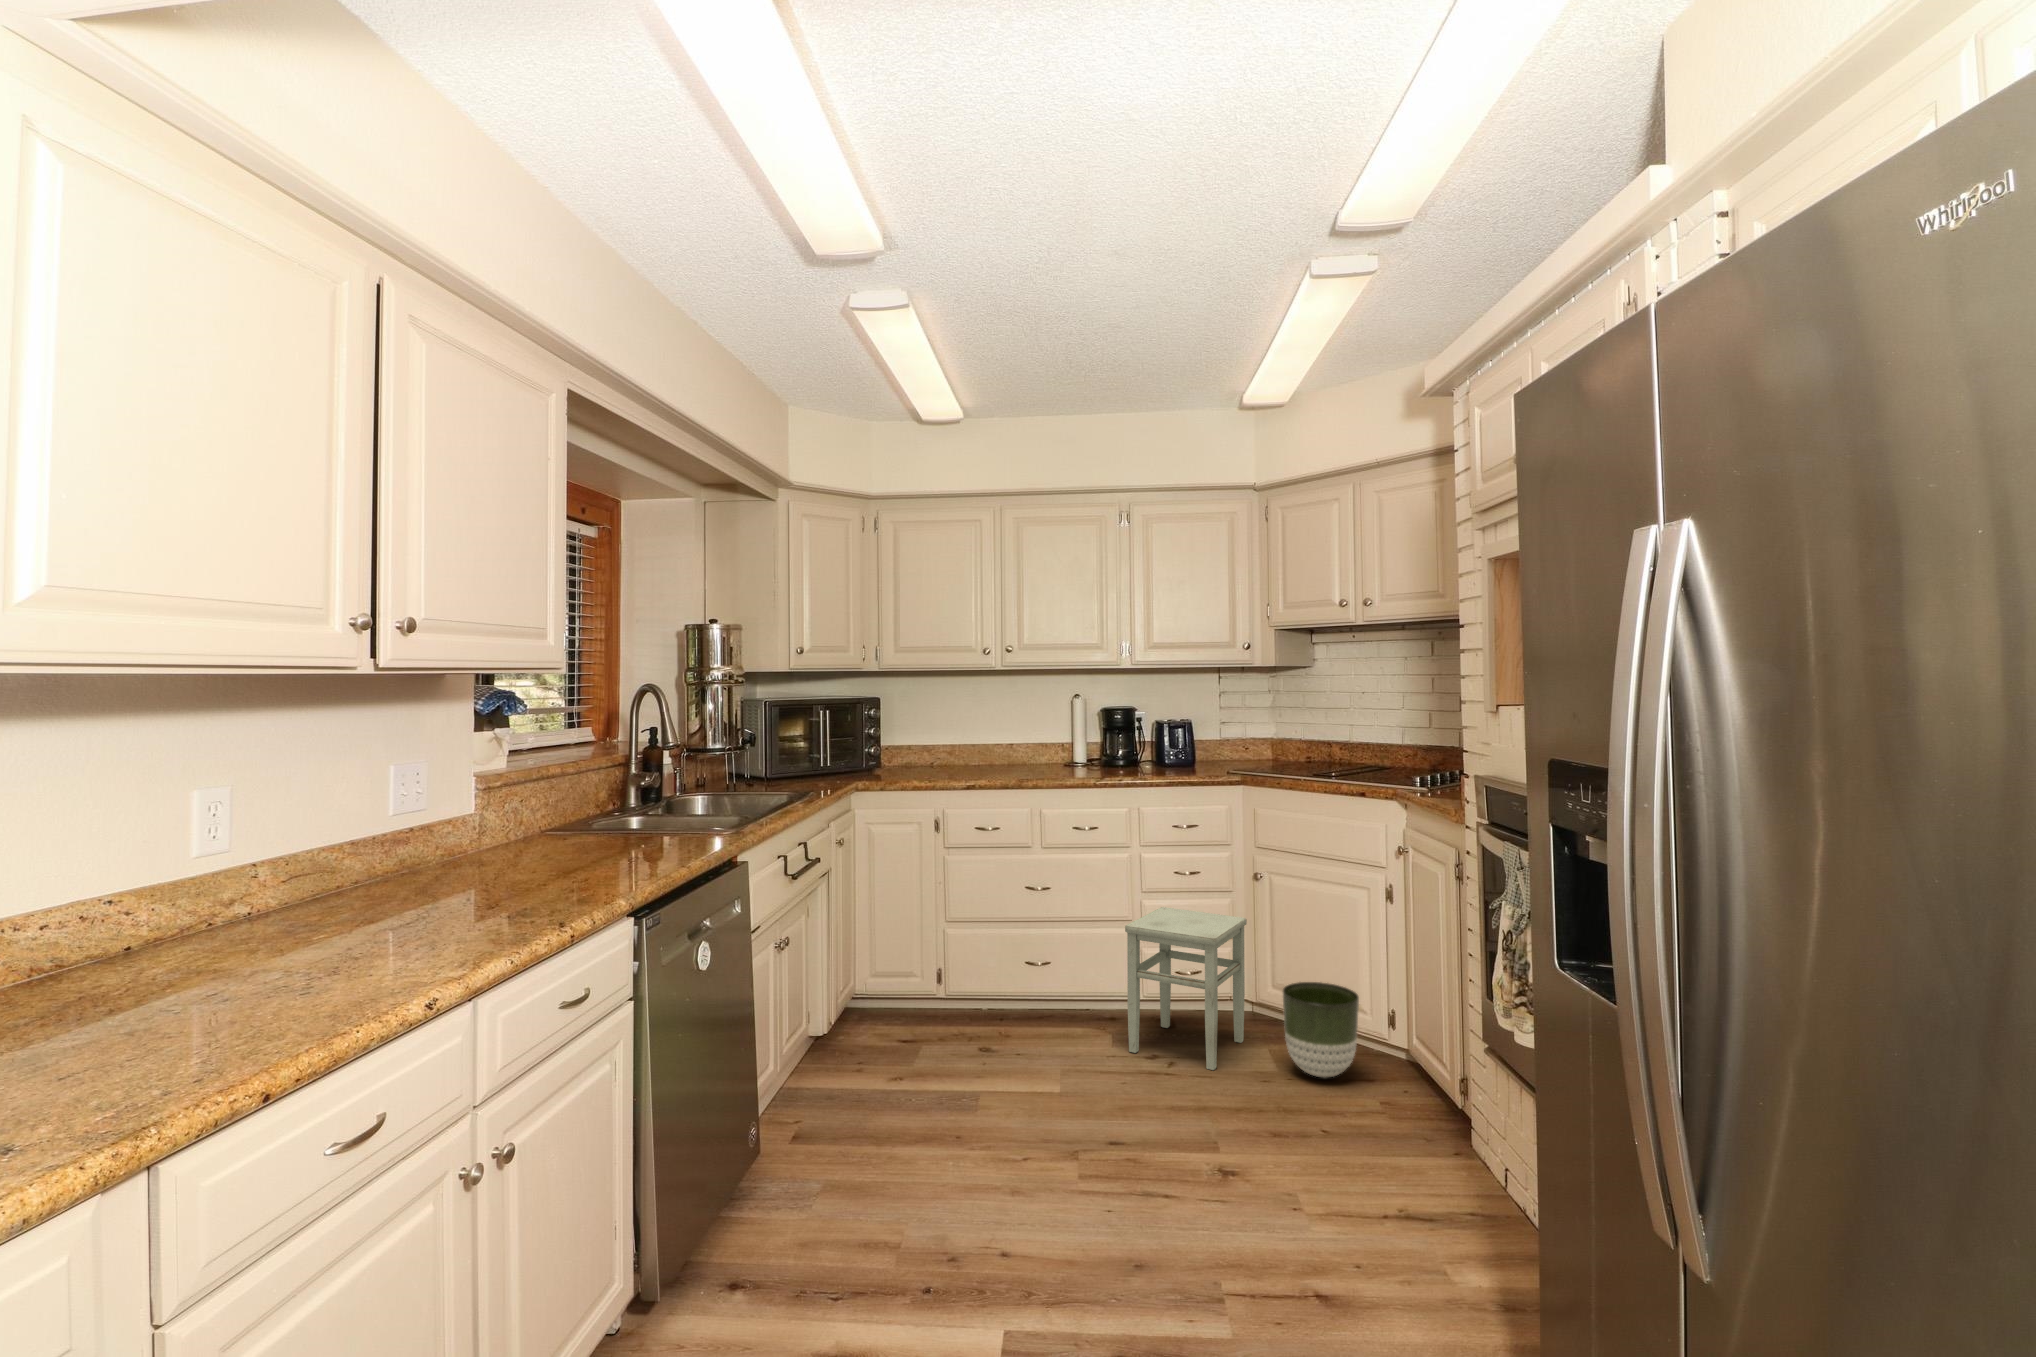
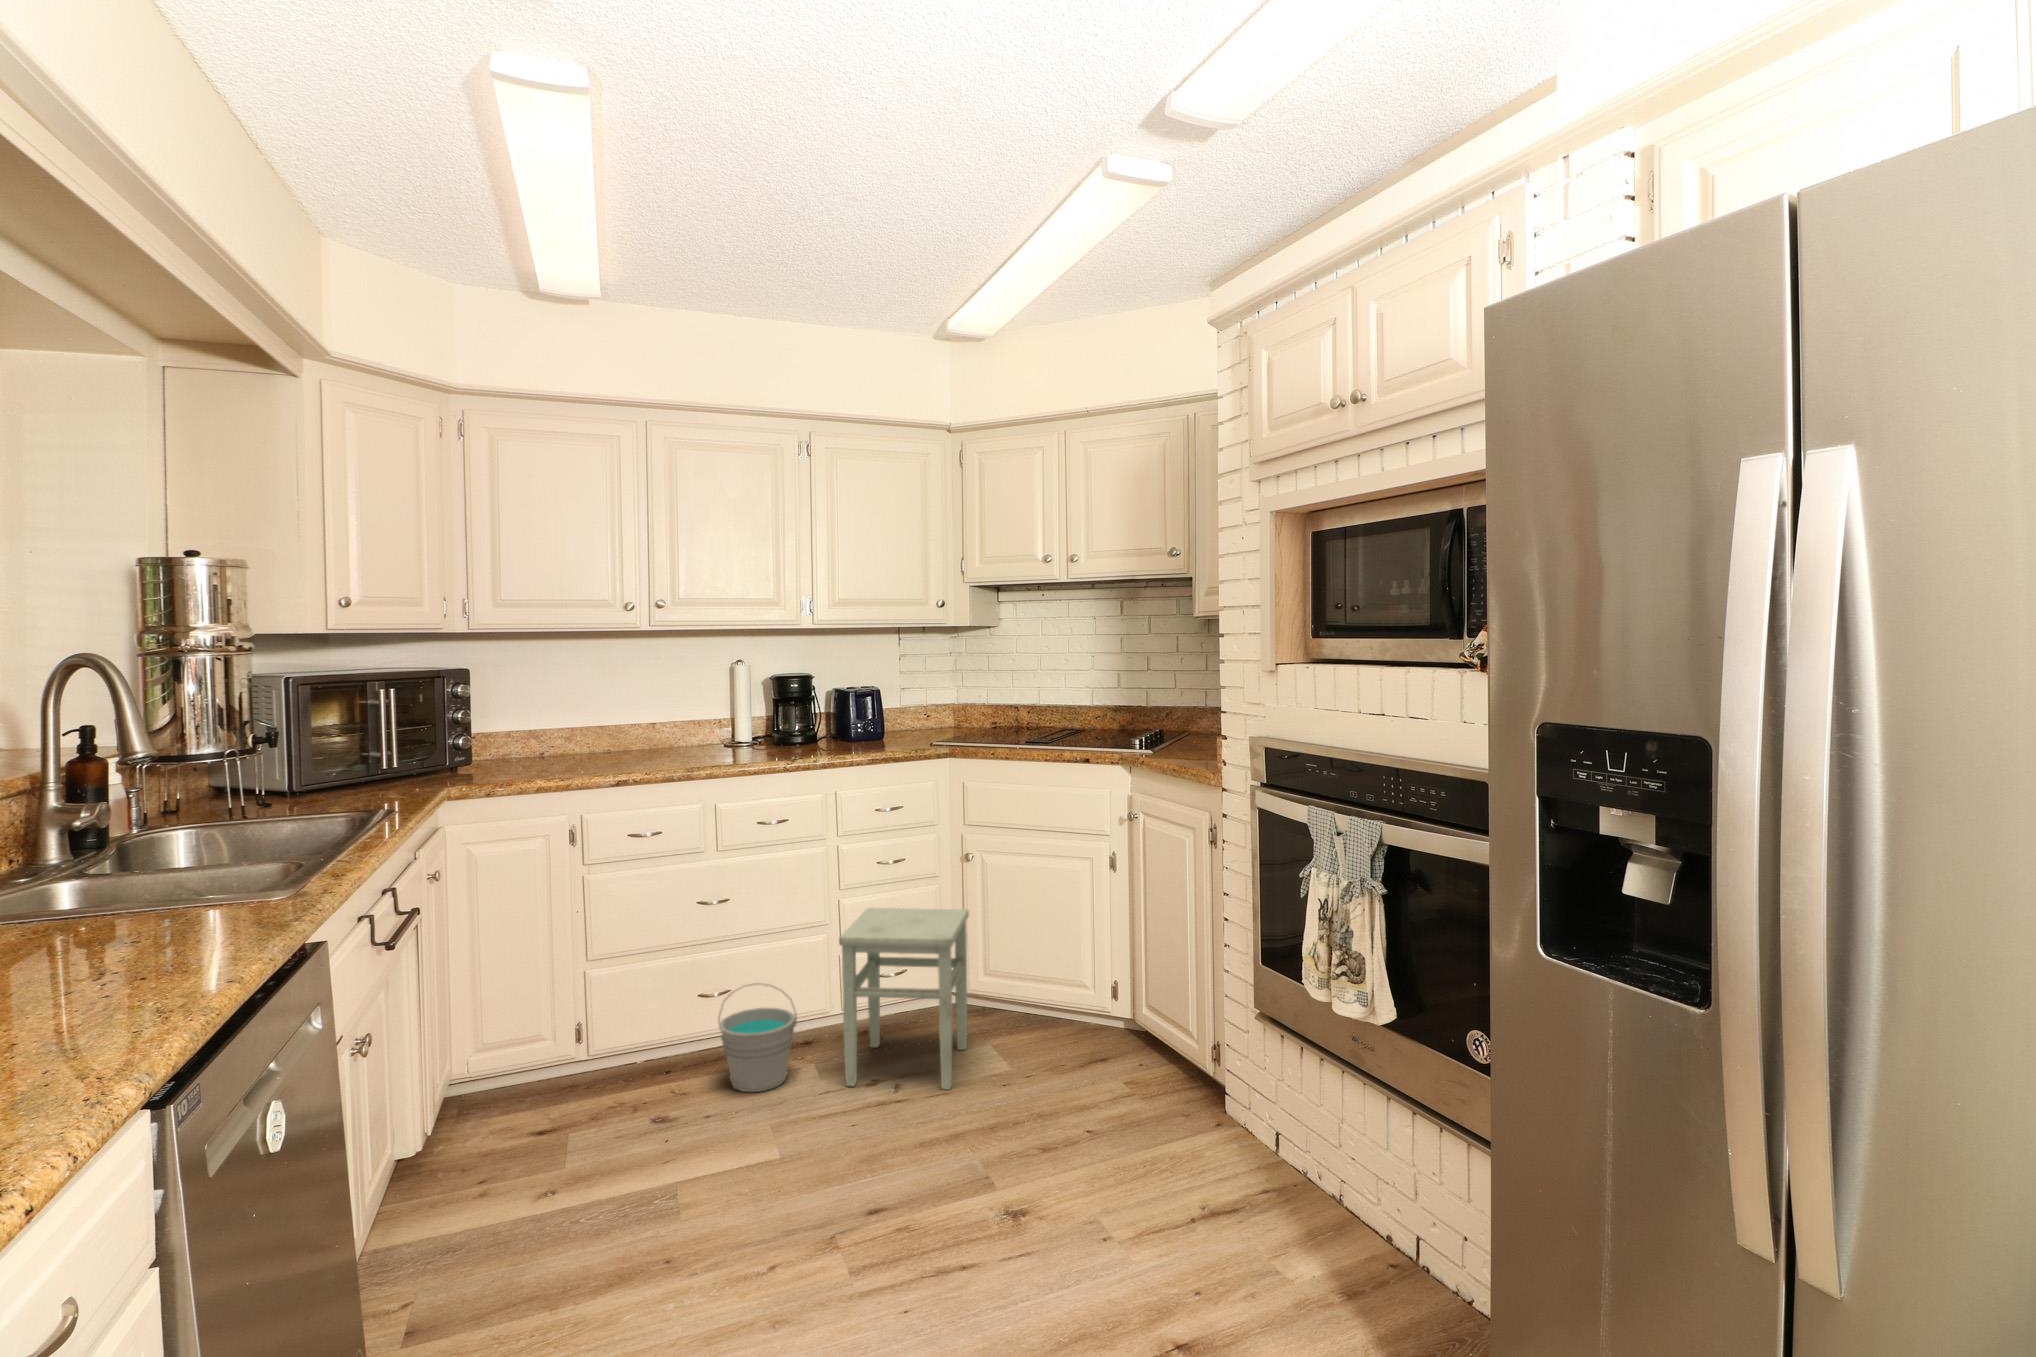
bucket: none [1035,955,1094,1043] -> present [718,983,797,1092]
planter: present [1283,982,1359,1078] -> none [1020,970,1100,1074]

